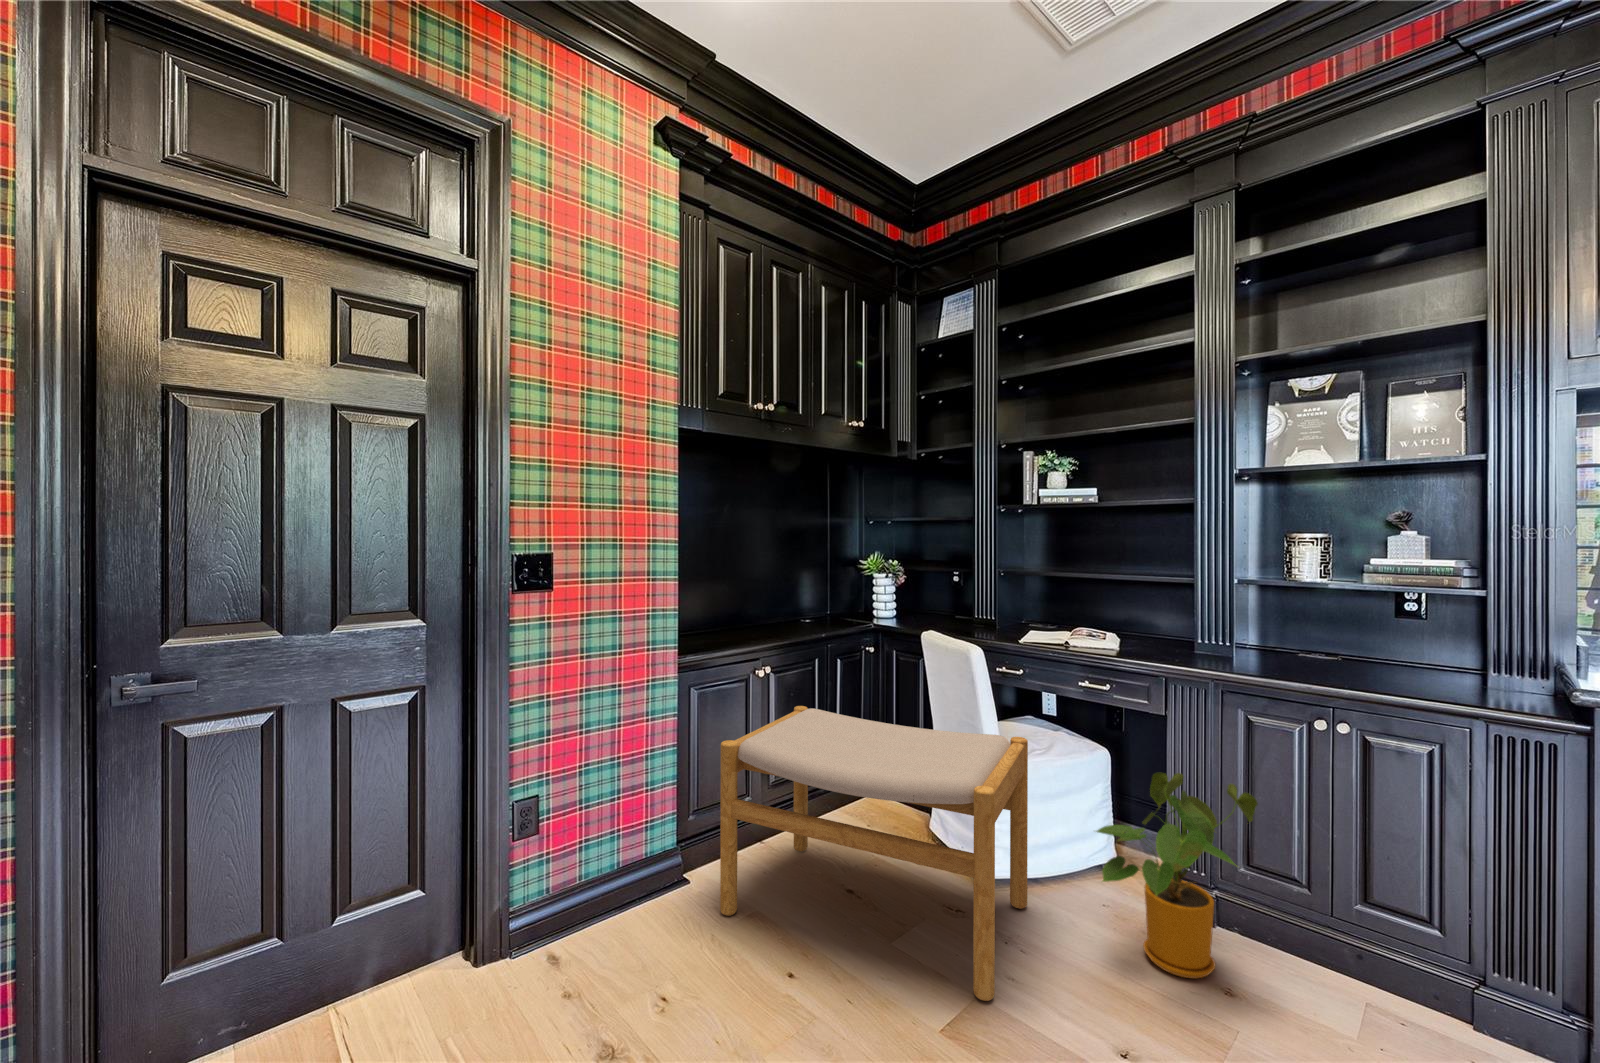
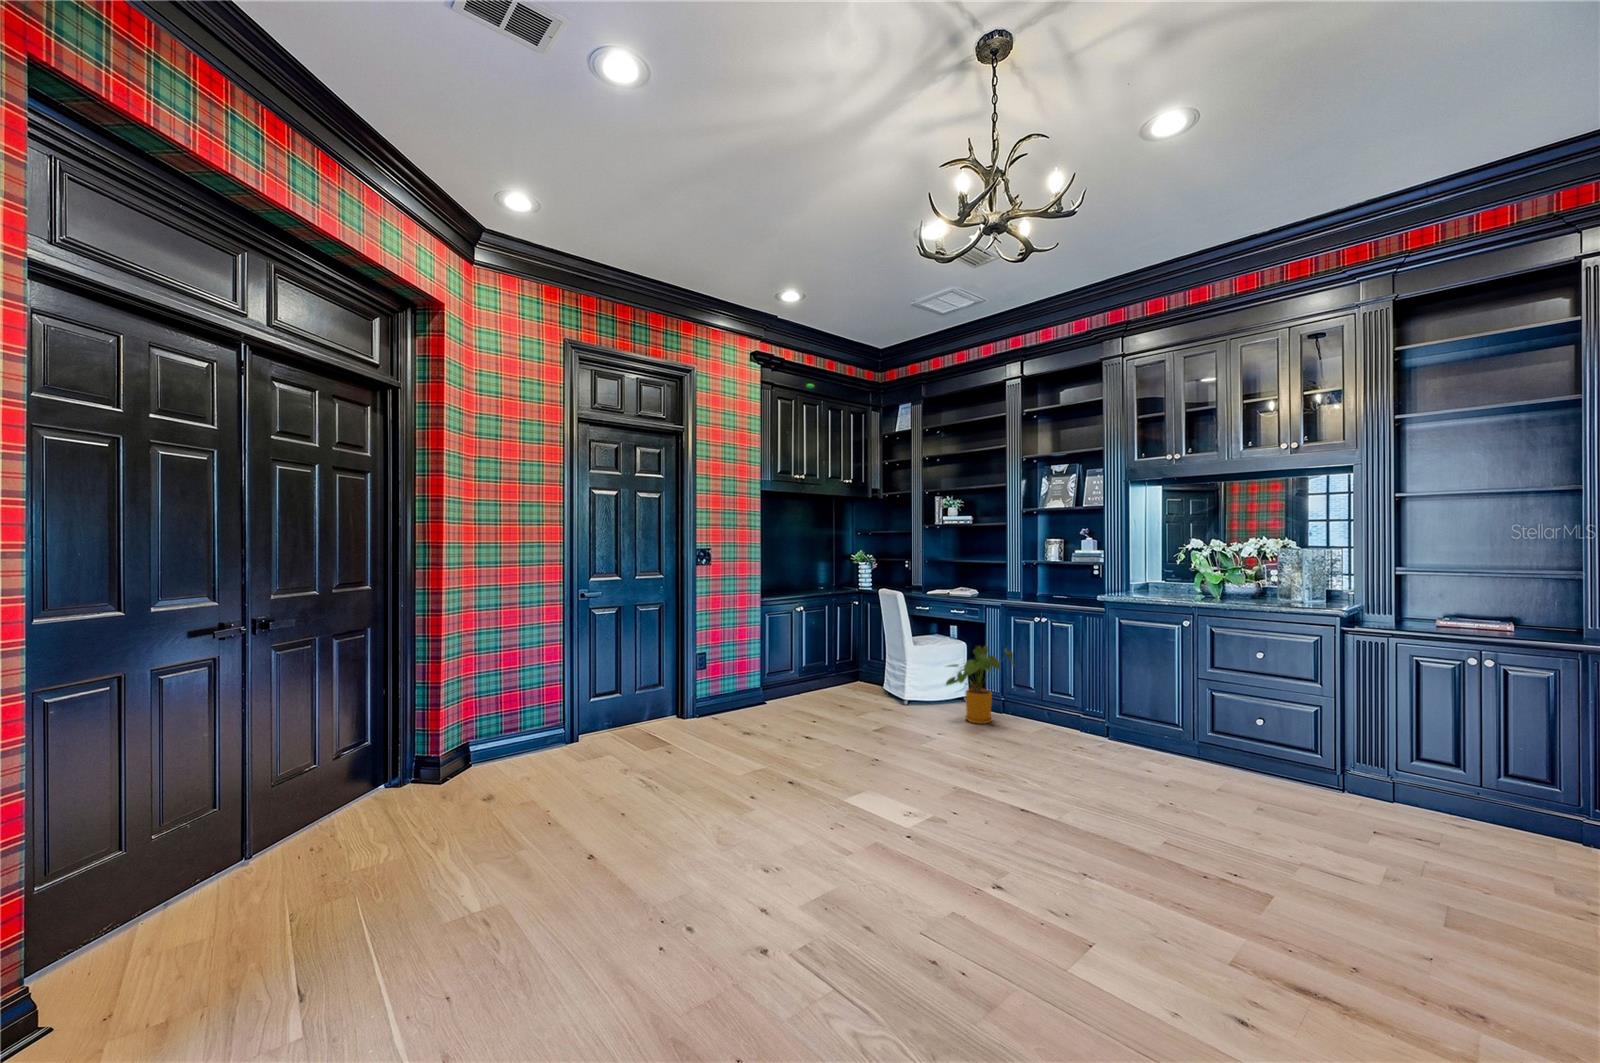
footstool: present [720,706,1028,1001] -> none [783,625,922,727]

